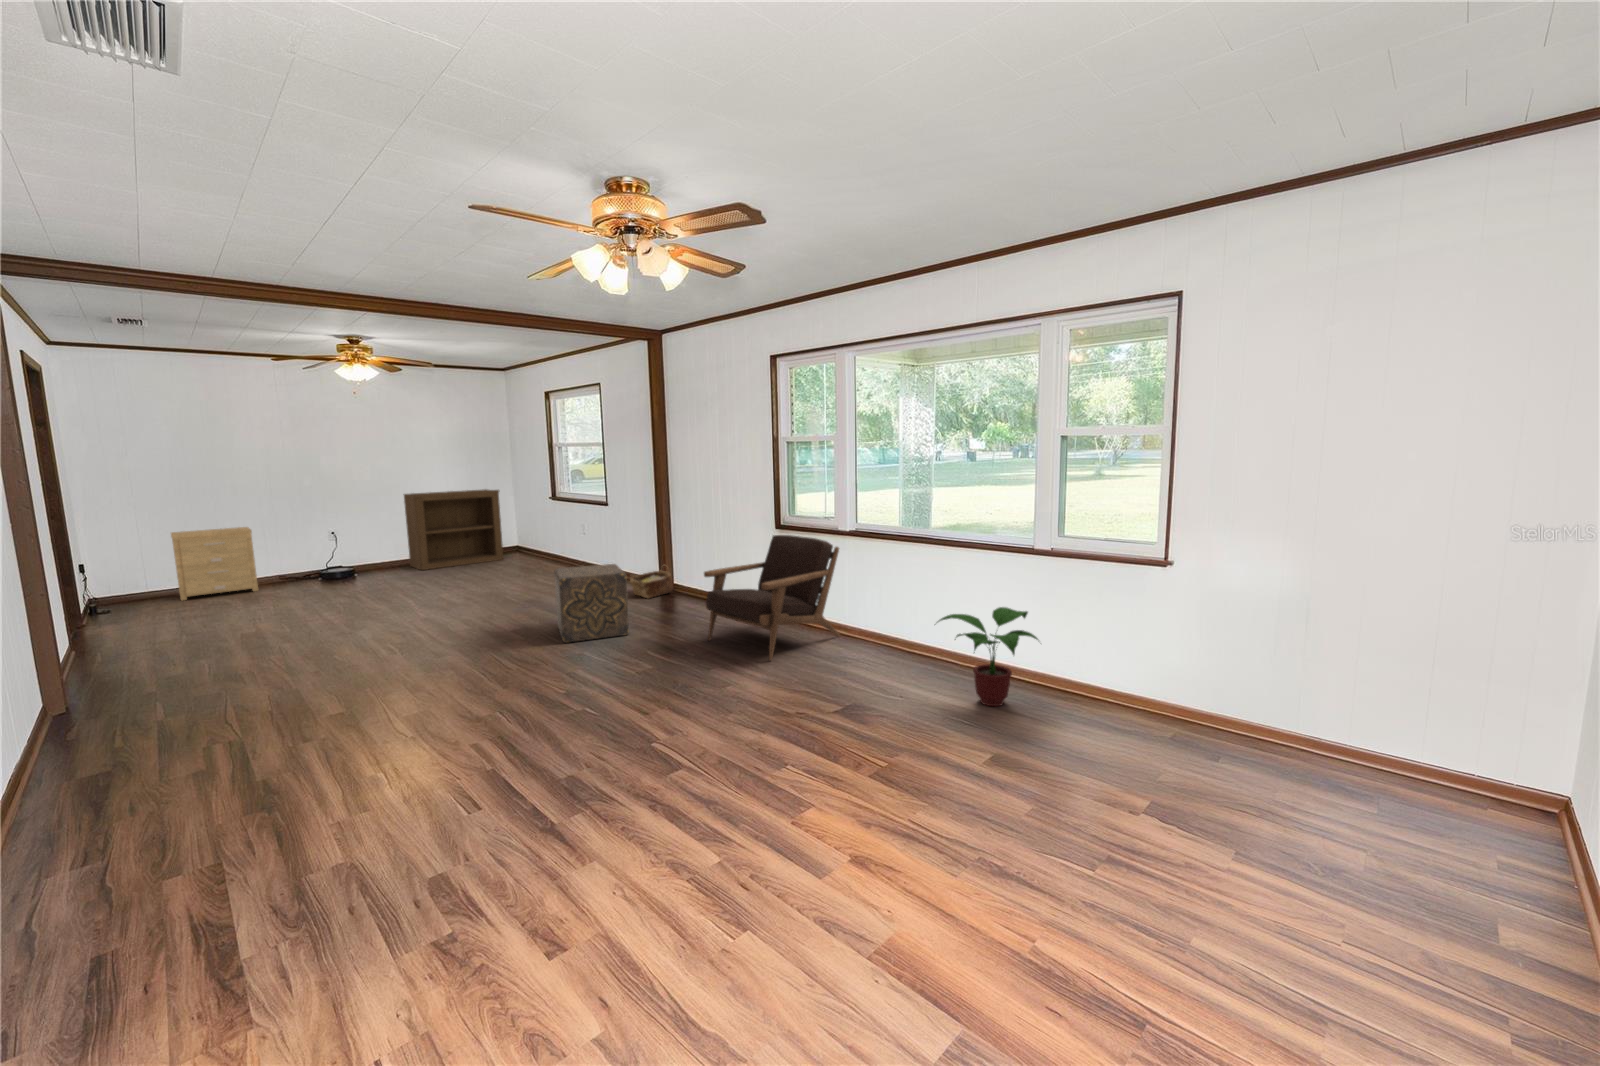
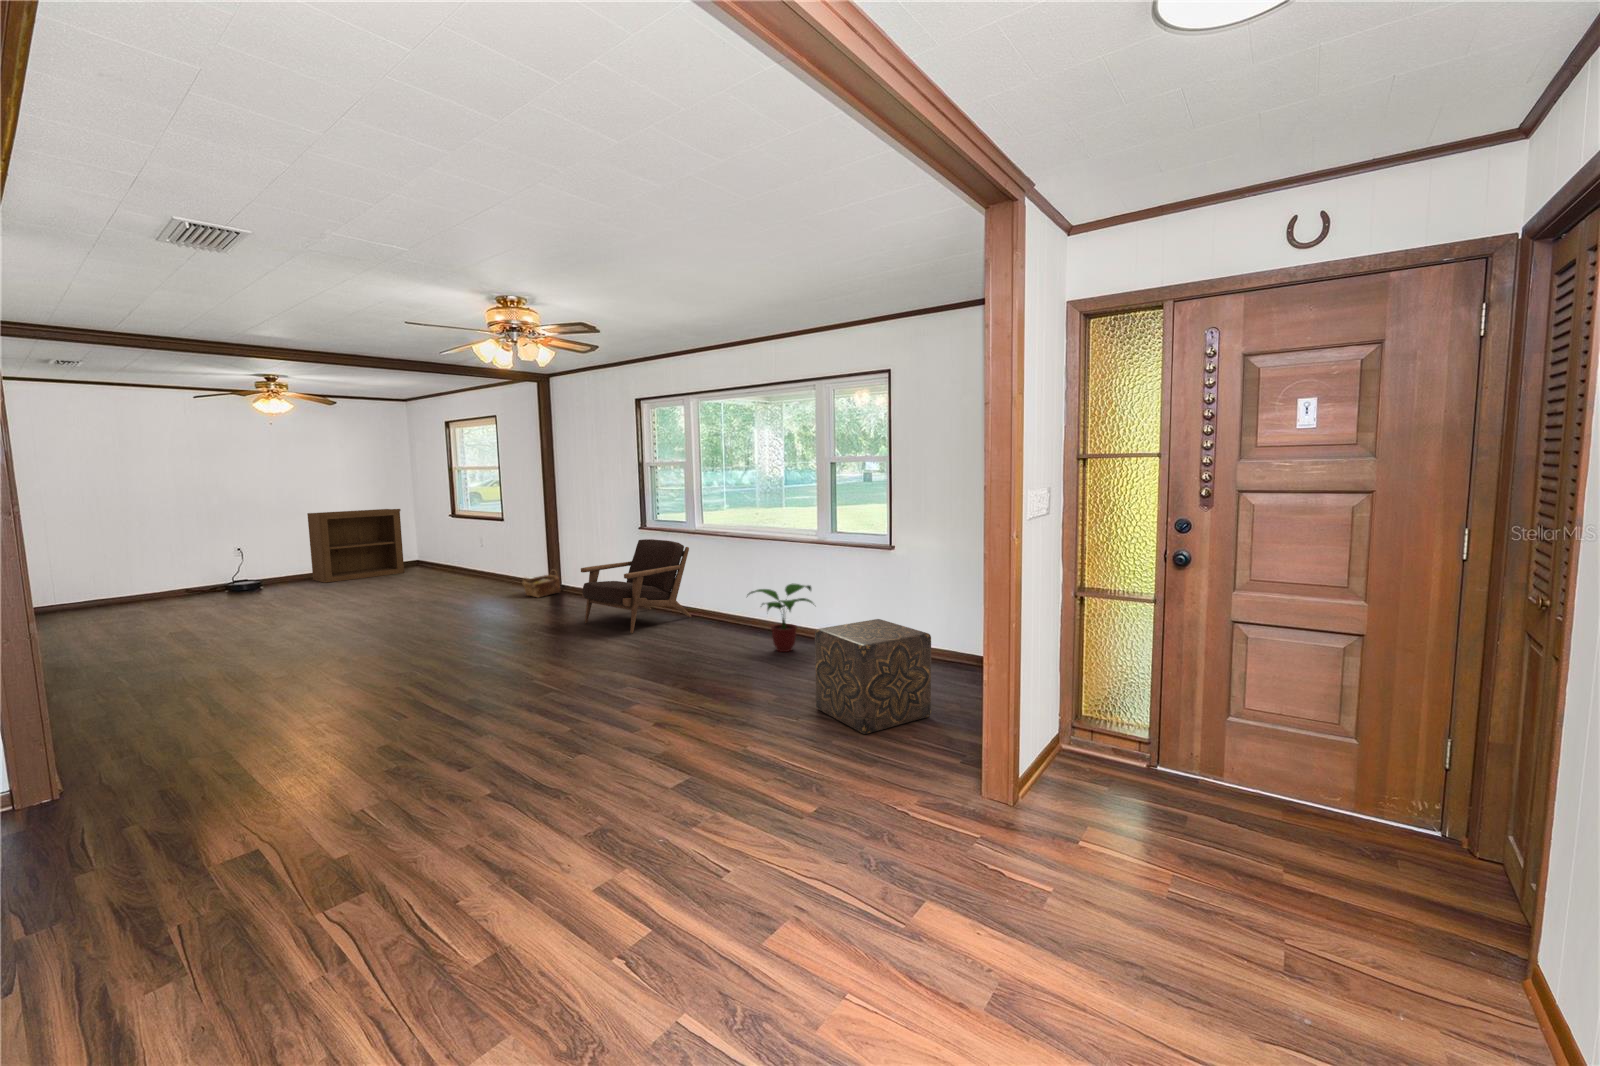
side table: present [171,527,258,601] -> none [81,544,167,611]
ottoman: present [554,564,629,643] -> present [815,619,931,734]

